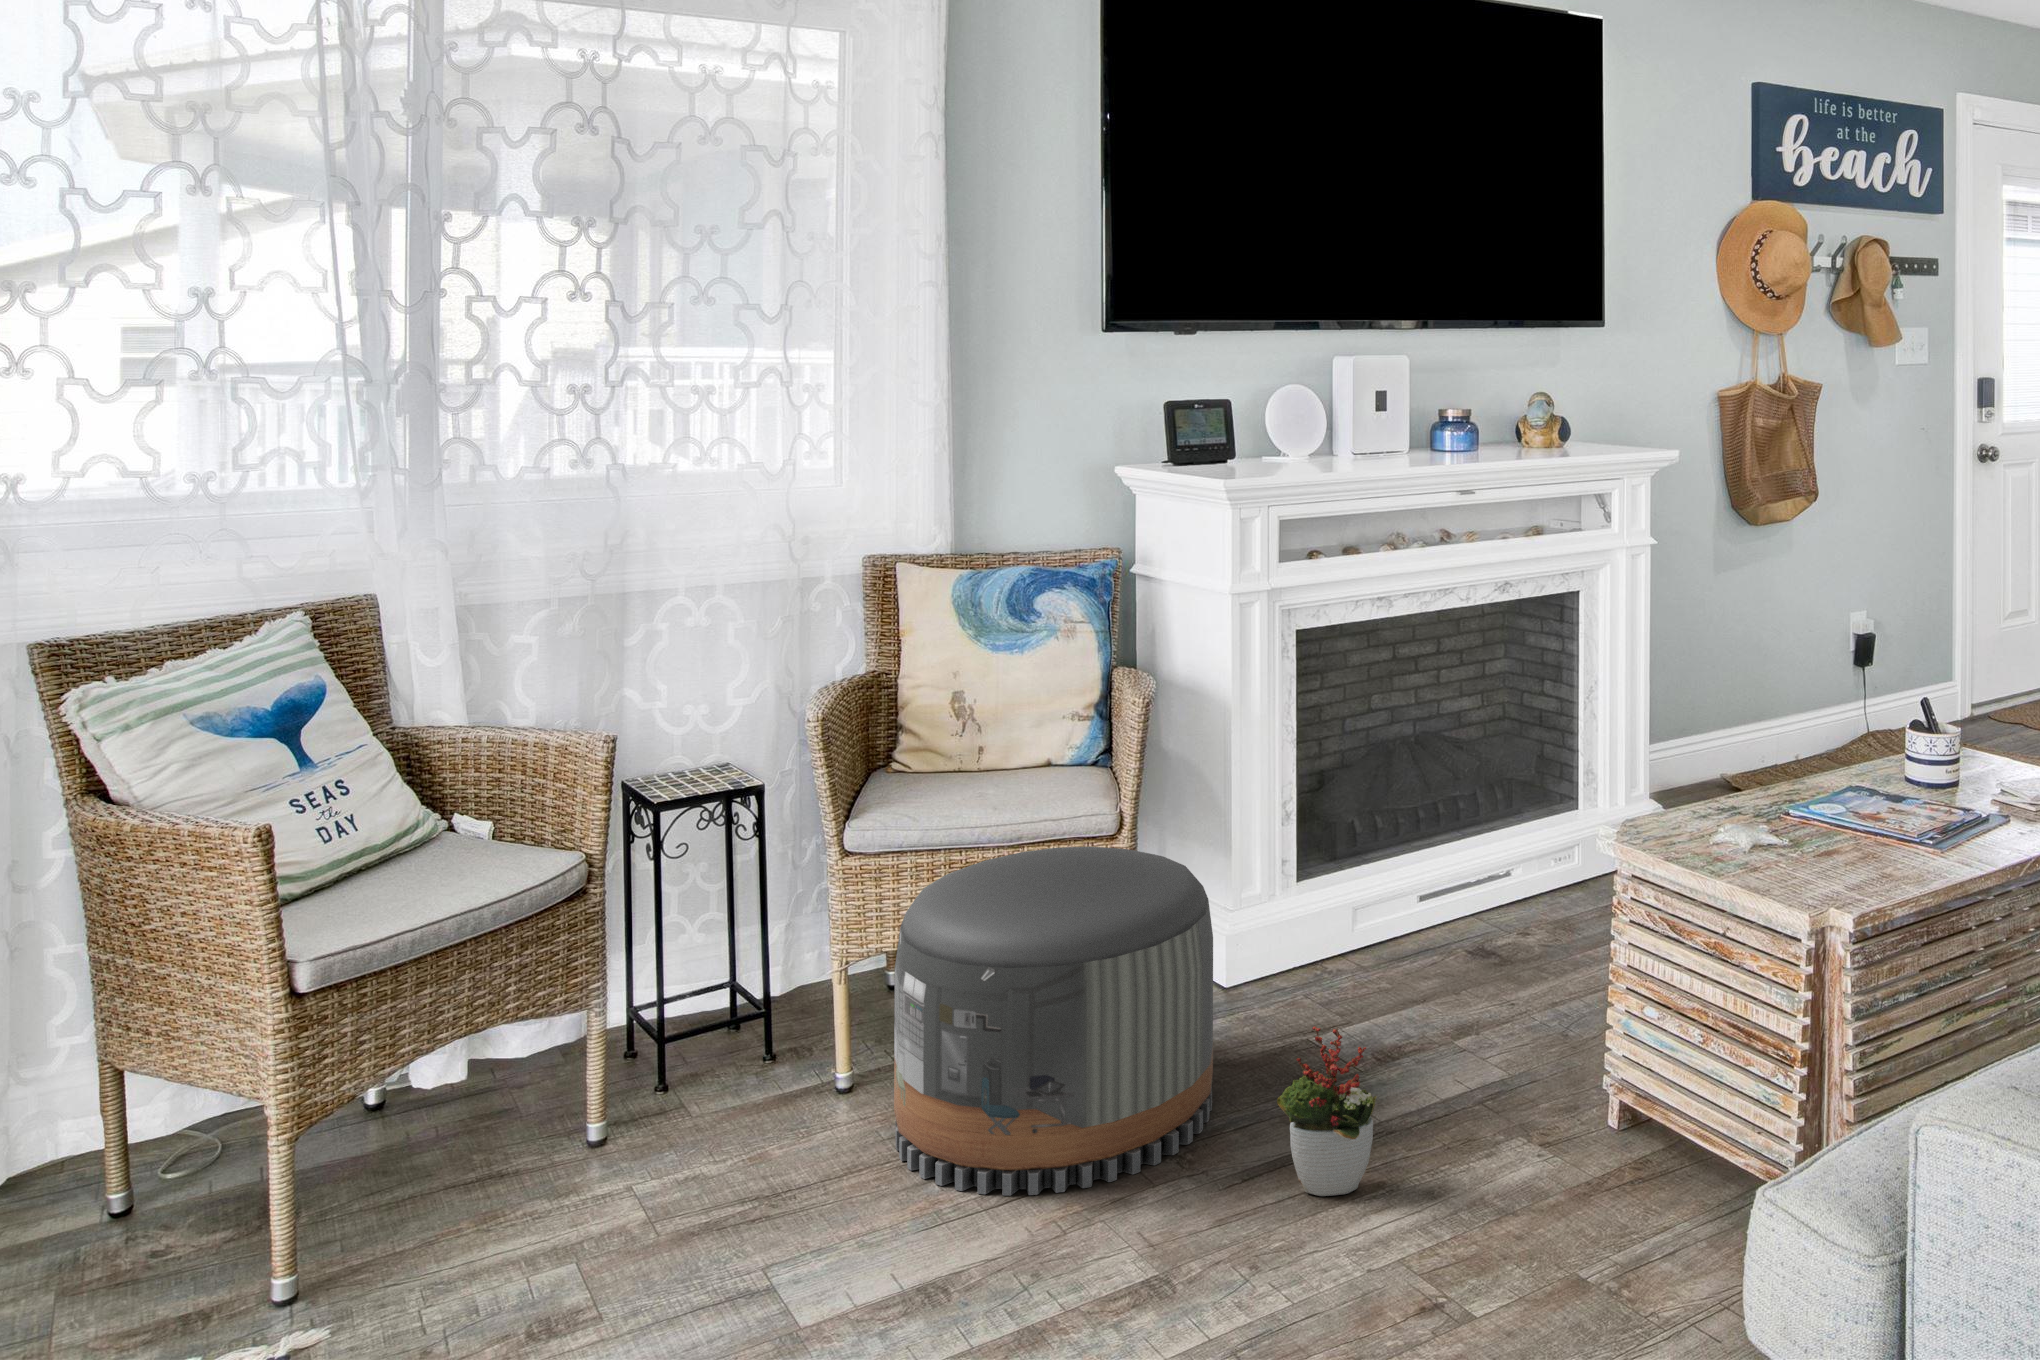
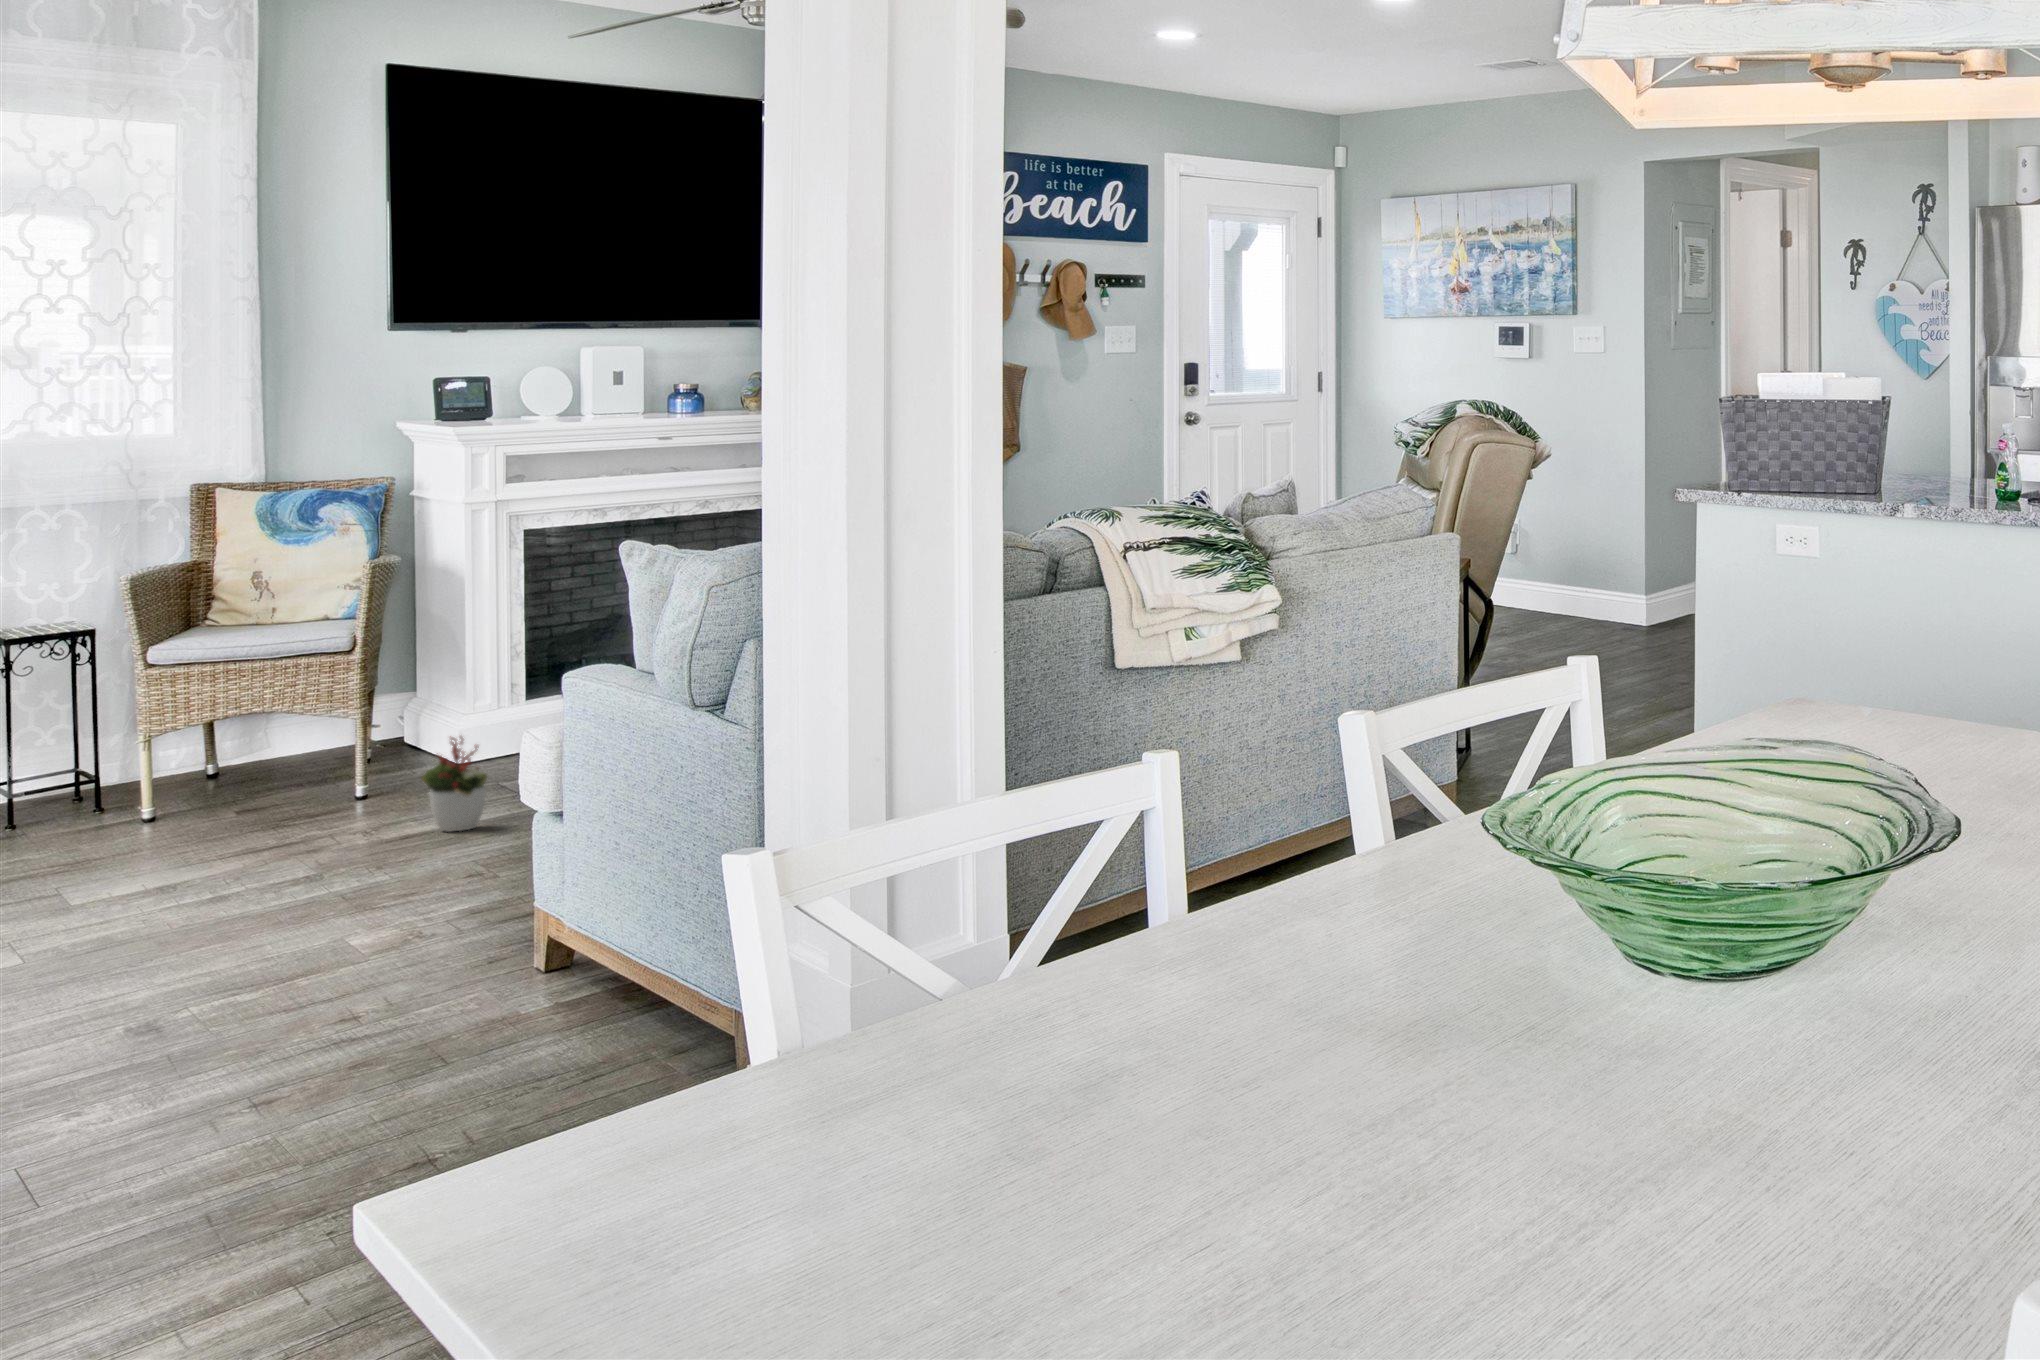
pouf: present [894,847,1213,1196] -> none [177,657,409,843]

